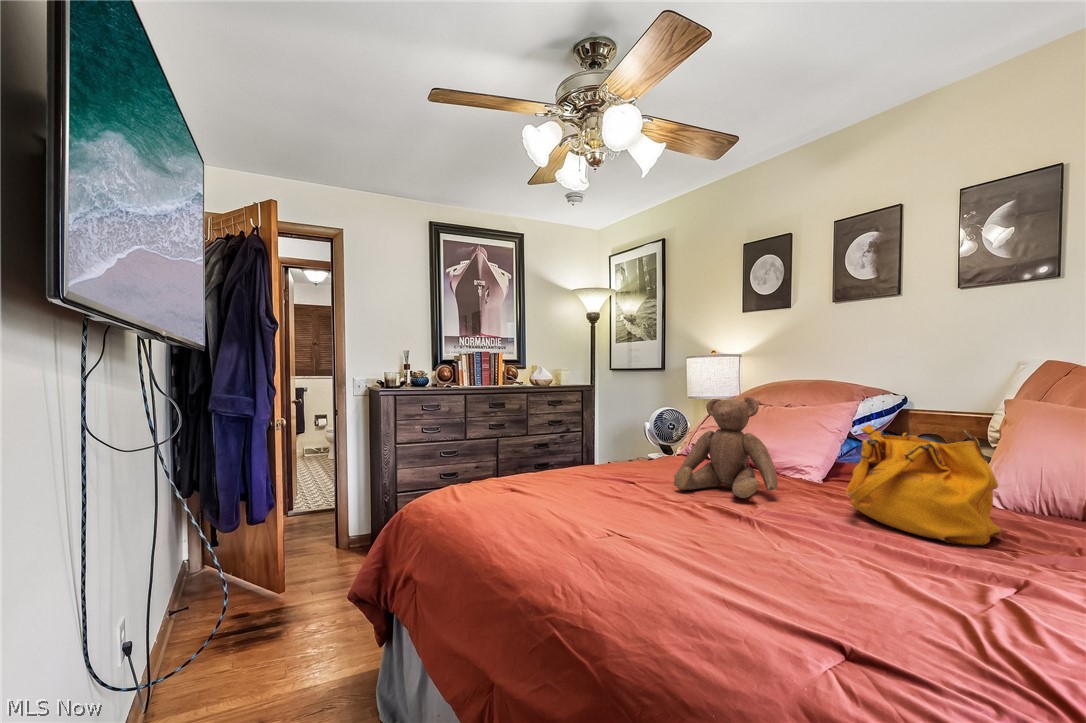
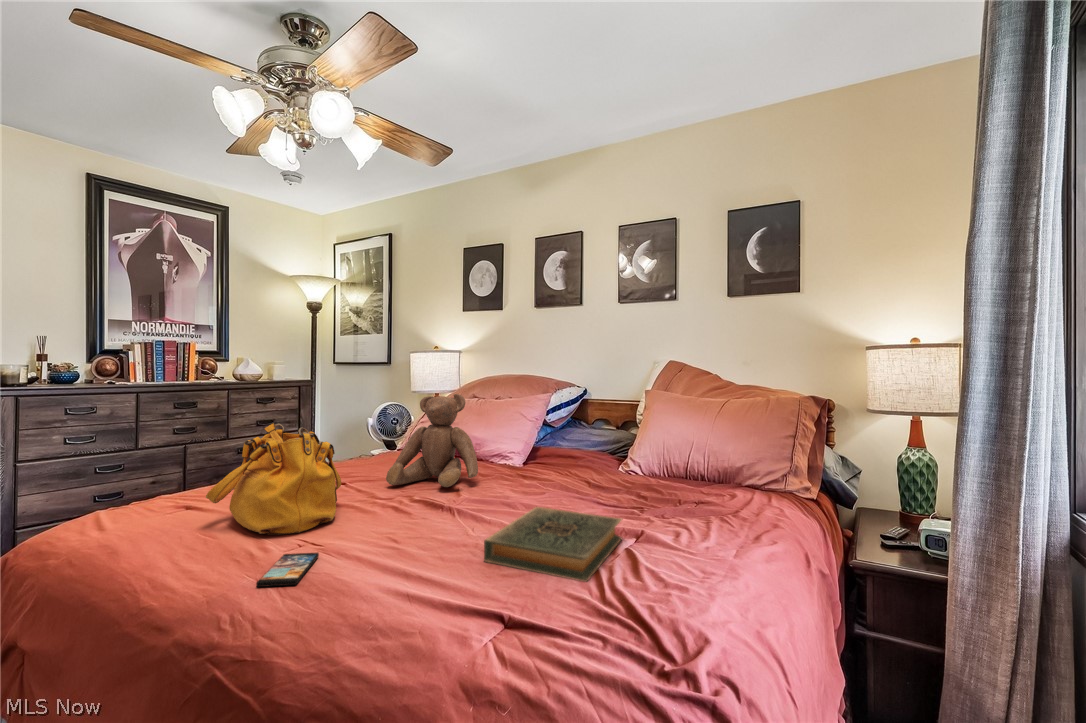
handbag: present [846,424,1001,545] -> present [206,423,341,535]
hardback book: none [820,537,1038,661] -> present [484,507,622,582]
smartphone: none [573,546,625,581] -> present [256,553,319,587]

